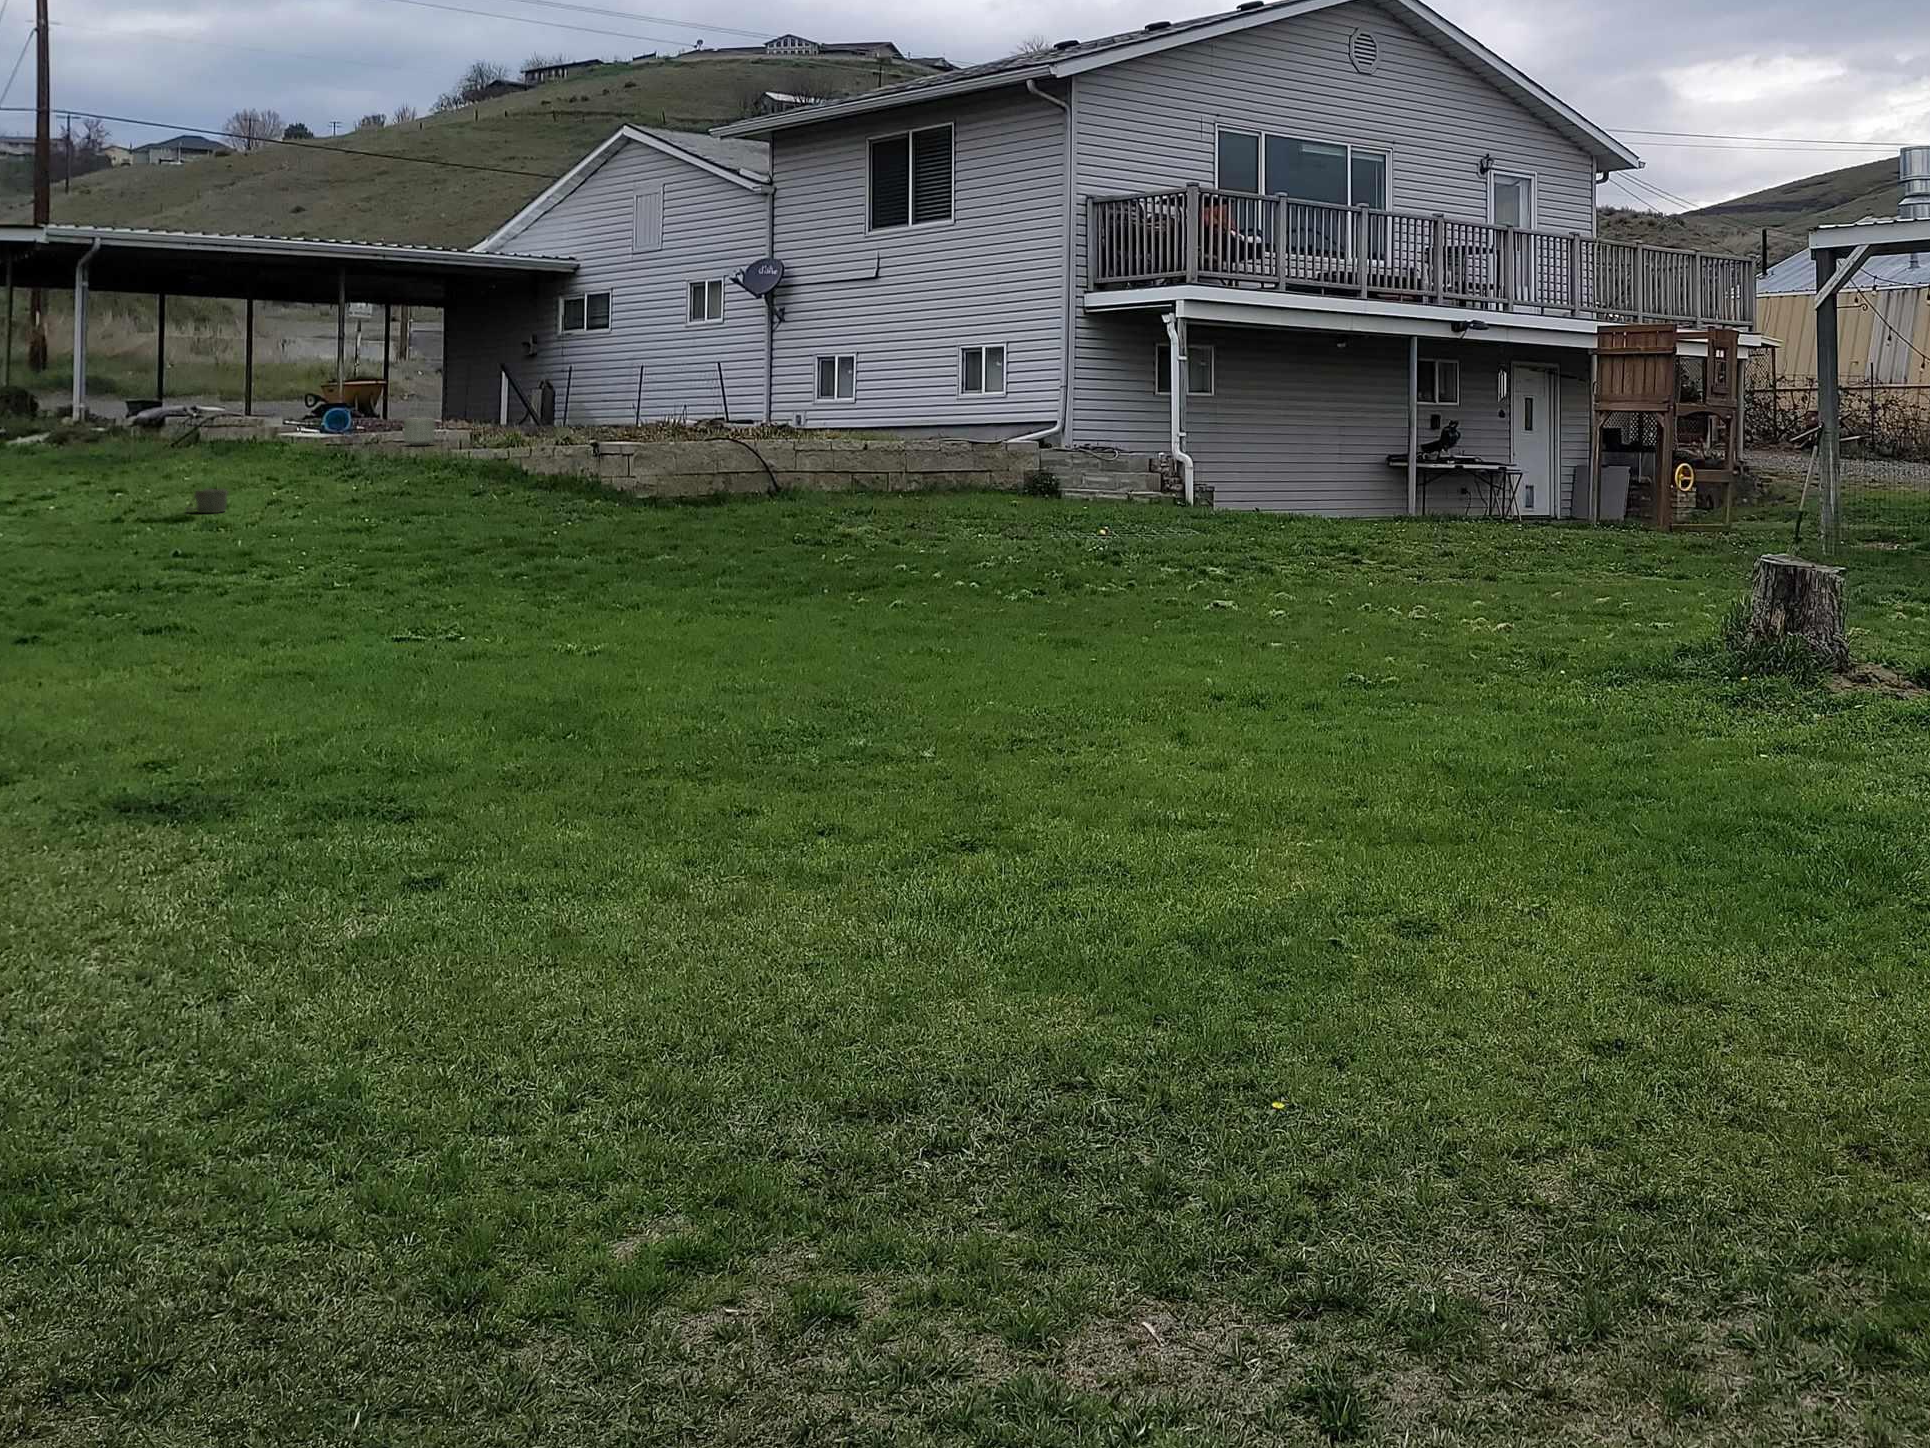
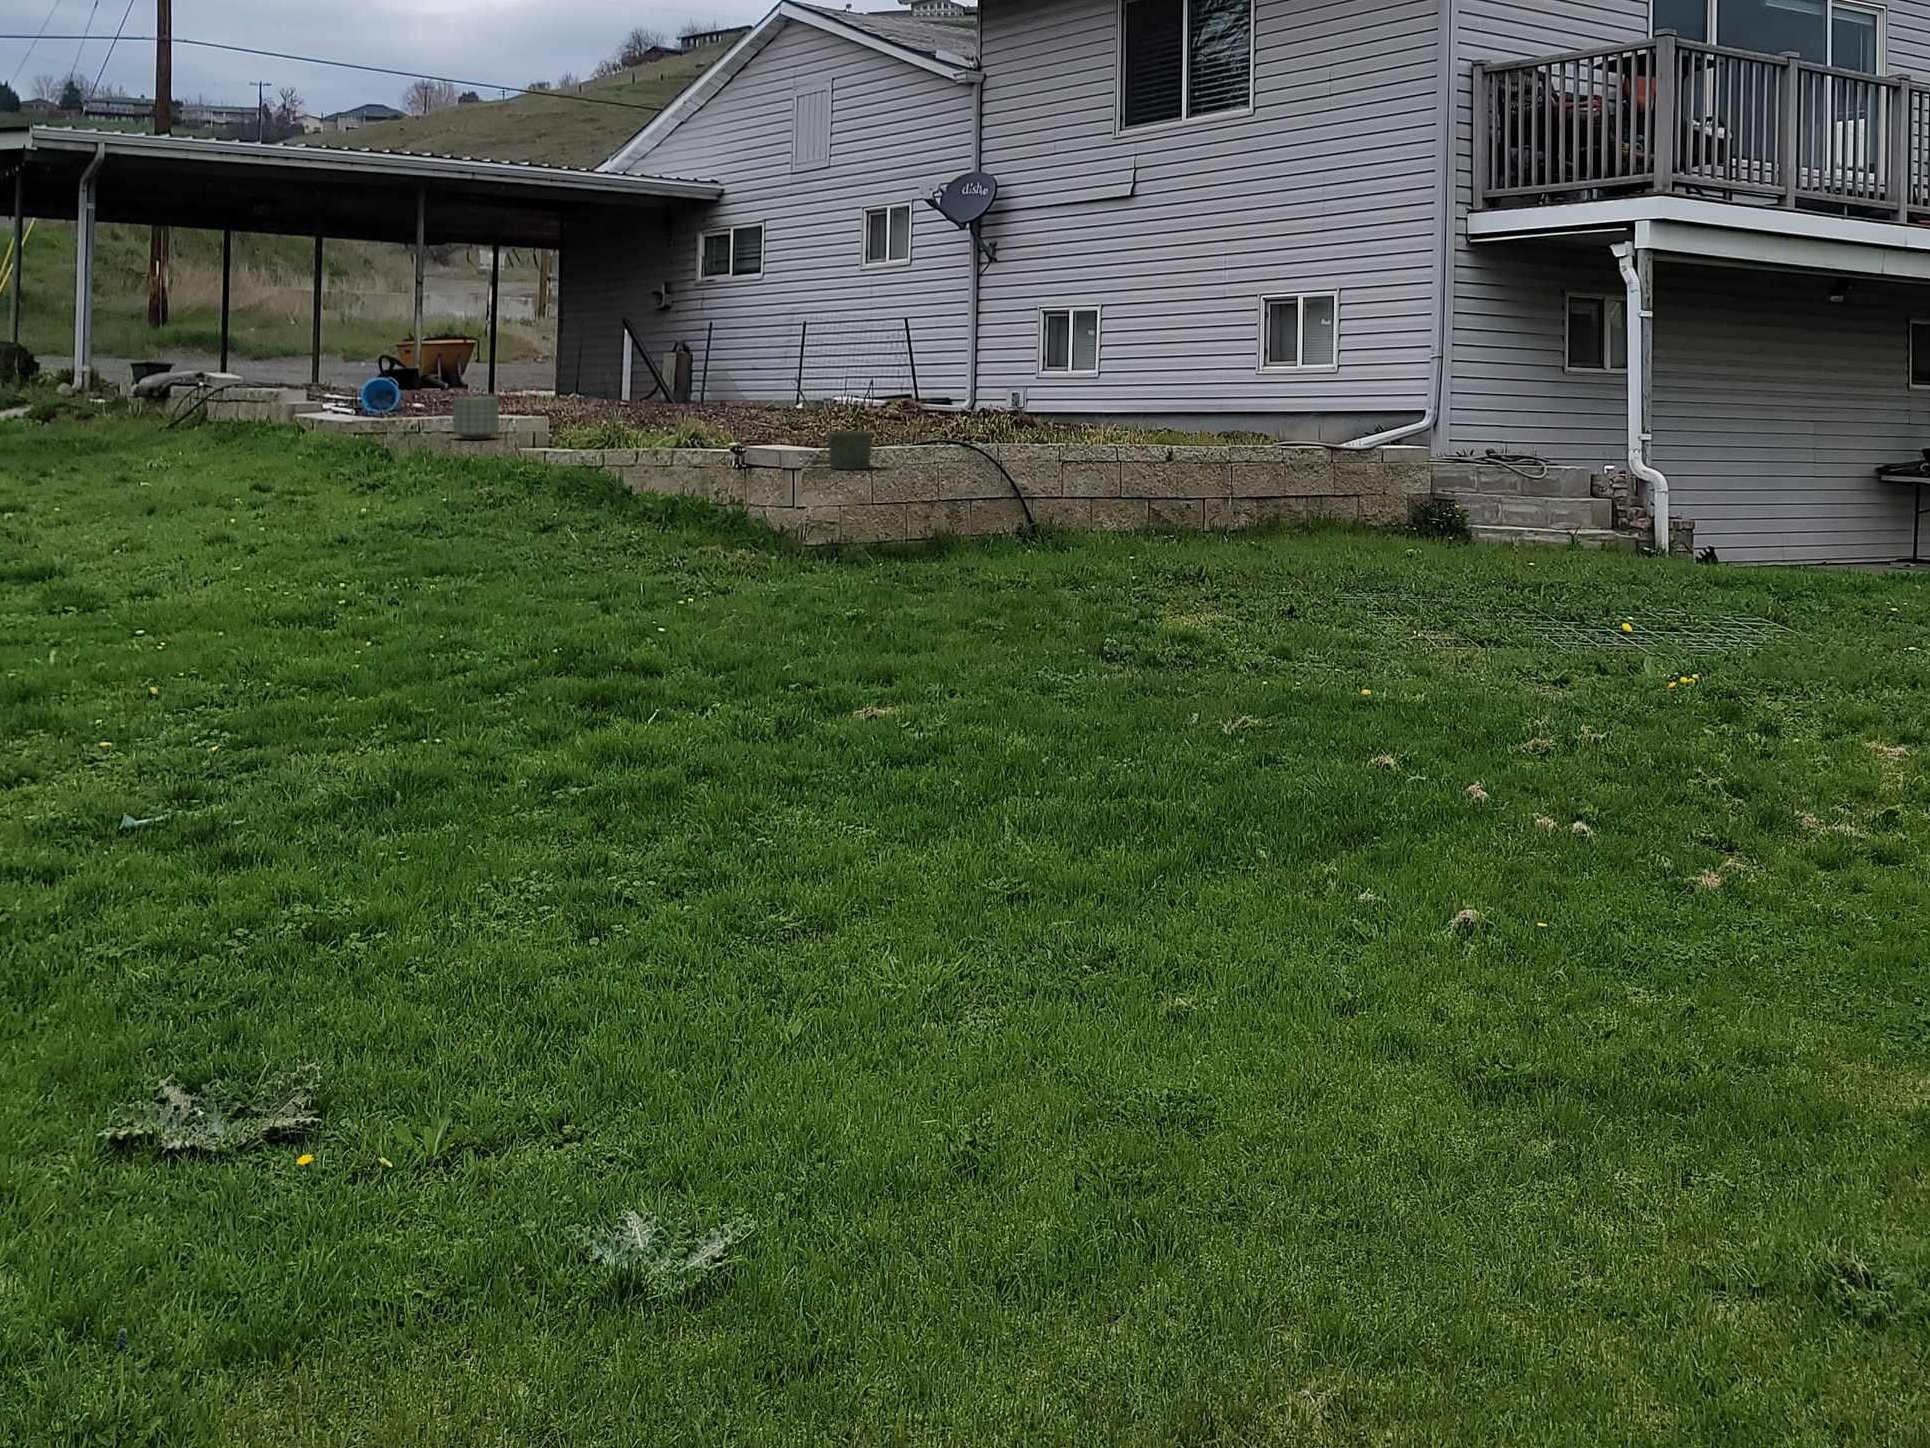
bucket: present [186,488,228,513] -> present [811,431,872,470]

